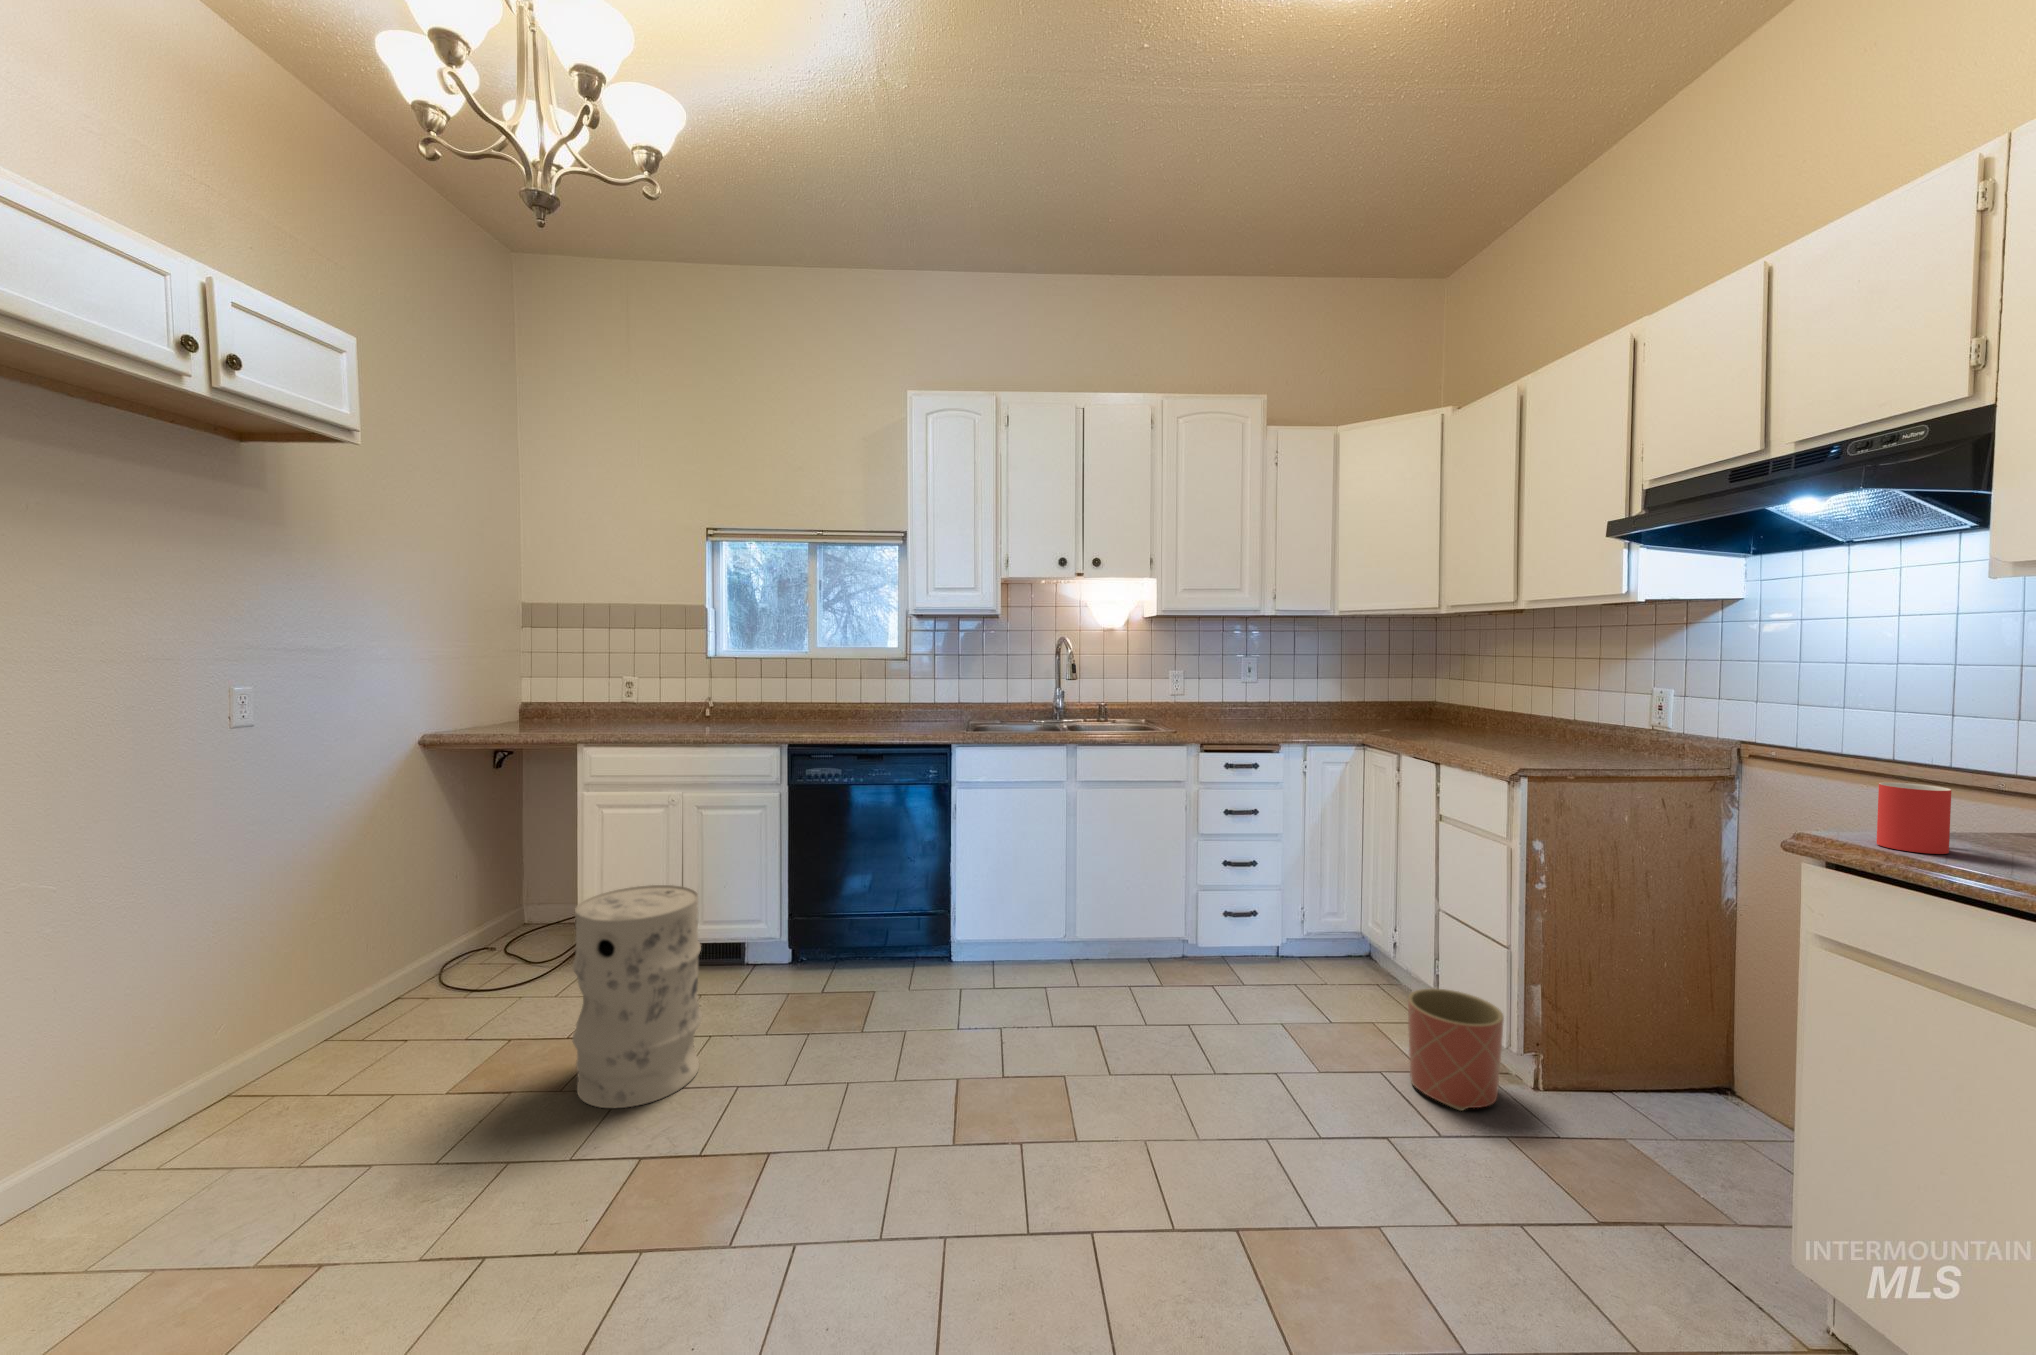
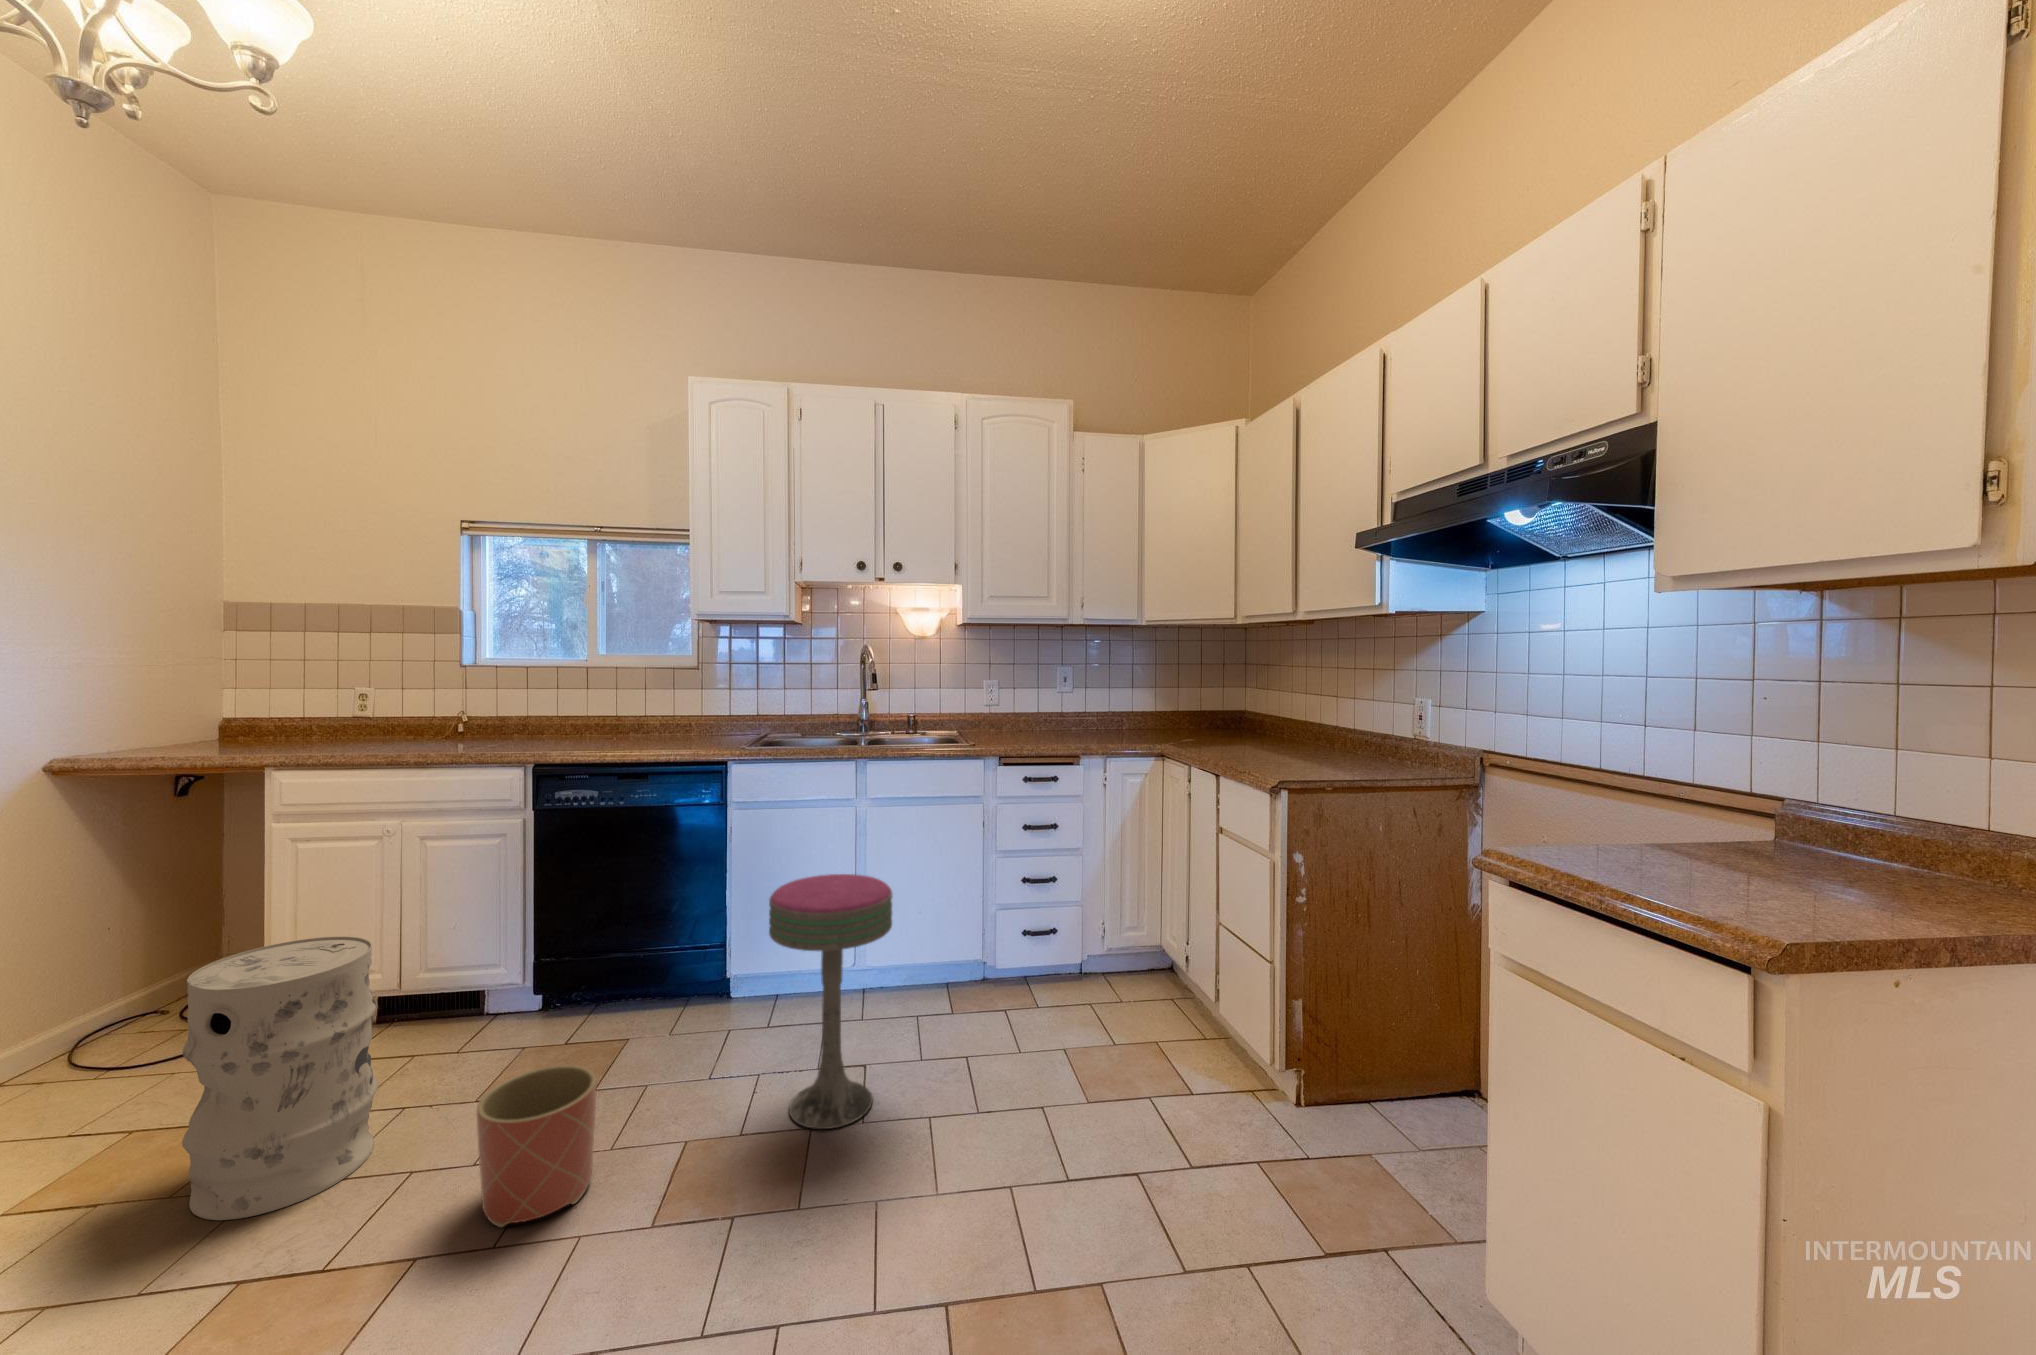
mug: present [1877,782,1951,854] -> none [1562,801,1626,876]
bar stool: none [1022,848,1132,1077] -> present [769,874,892,1129]
planter: present [1408,989,1504,1111] -> present [477,1065,597,1227]

